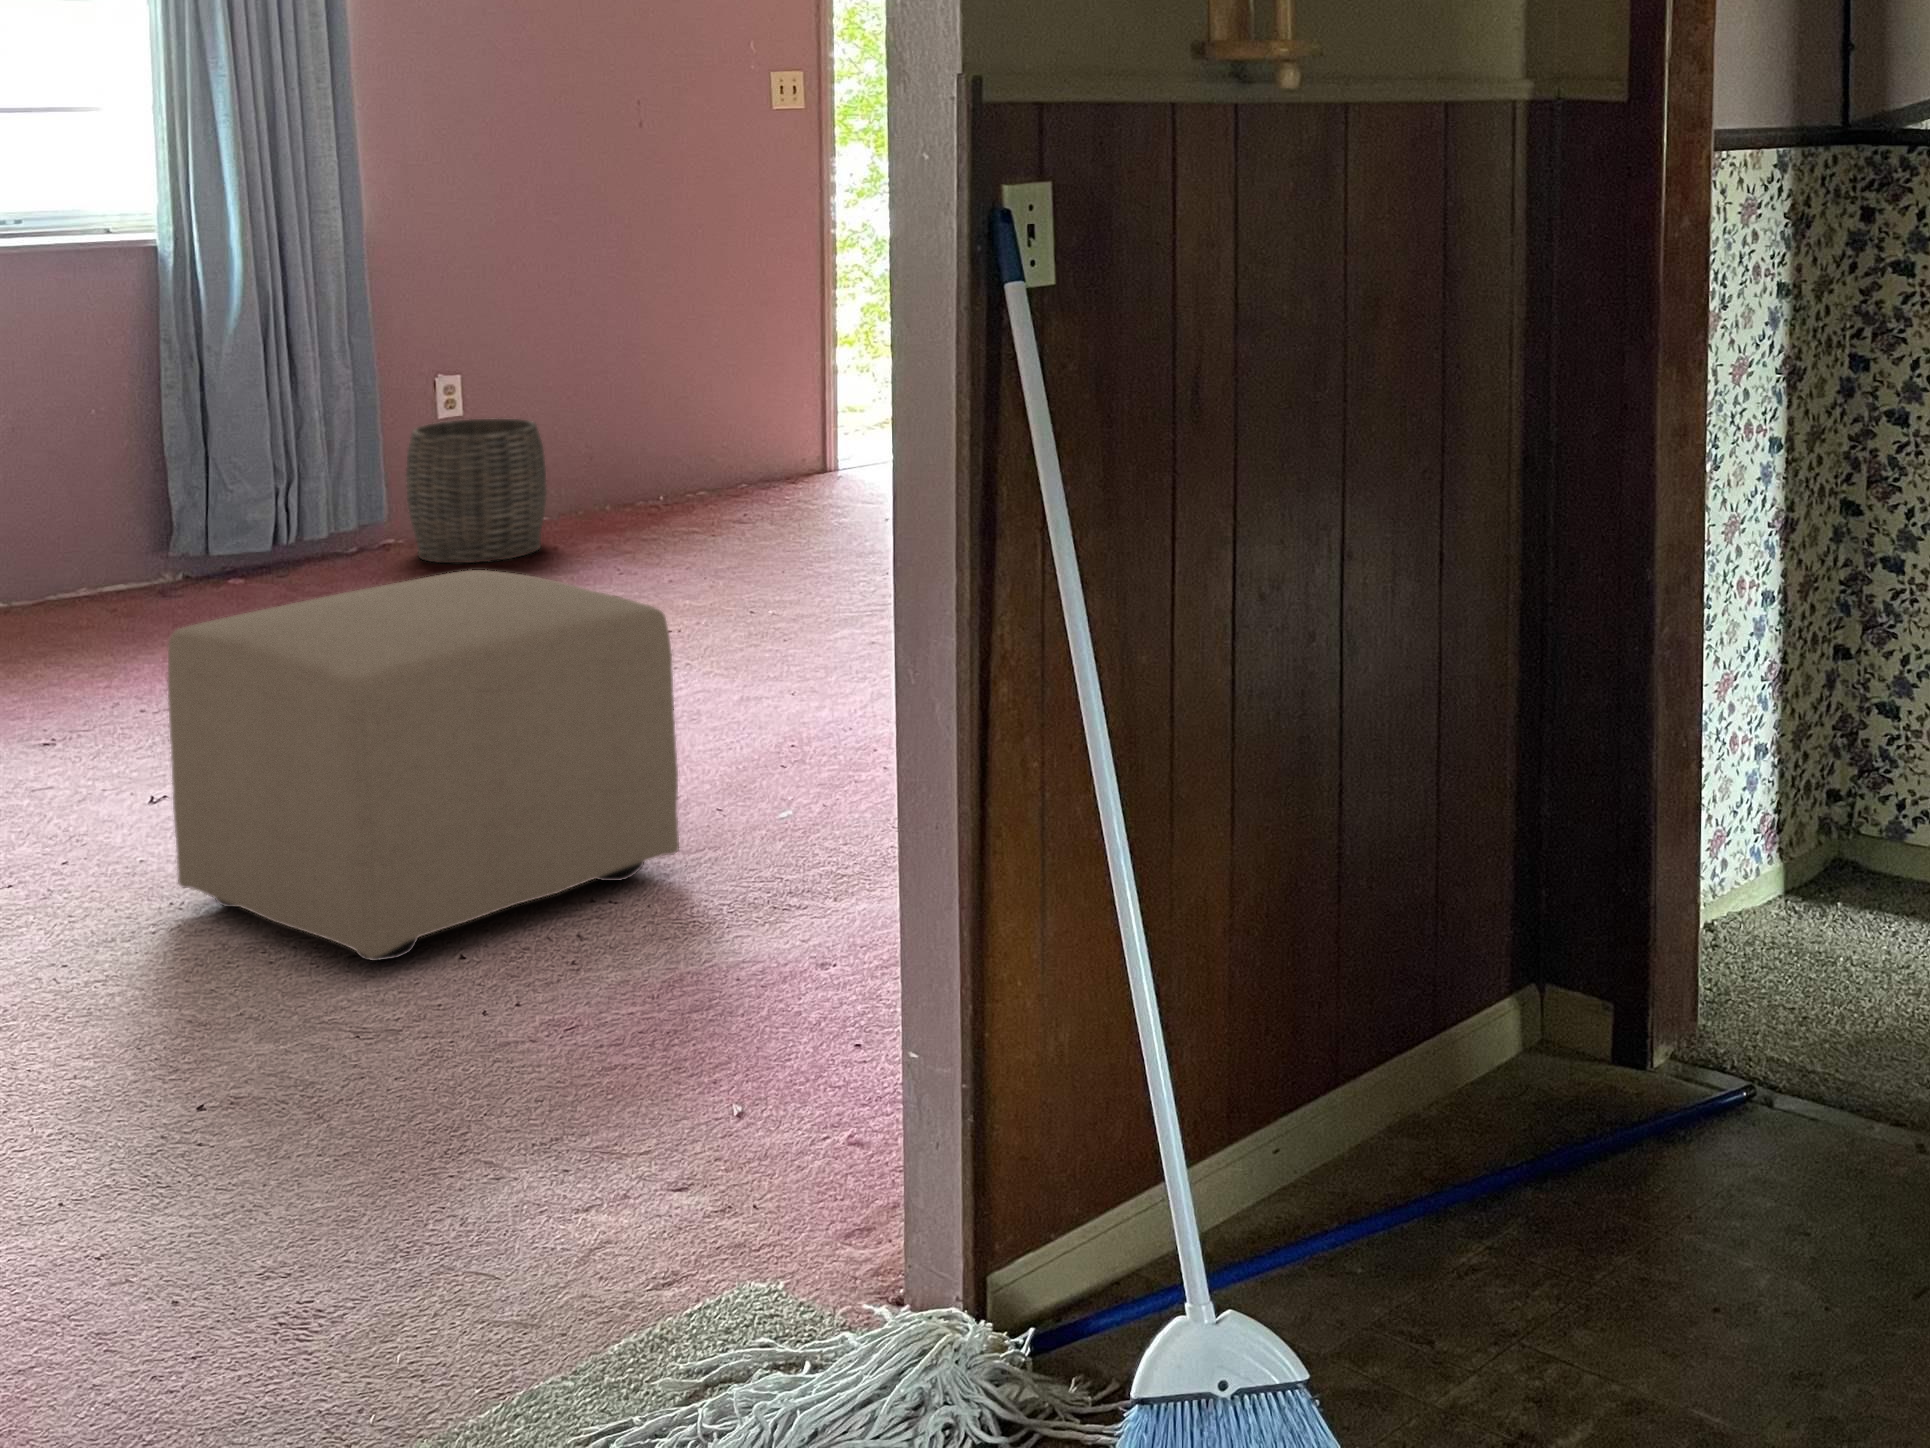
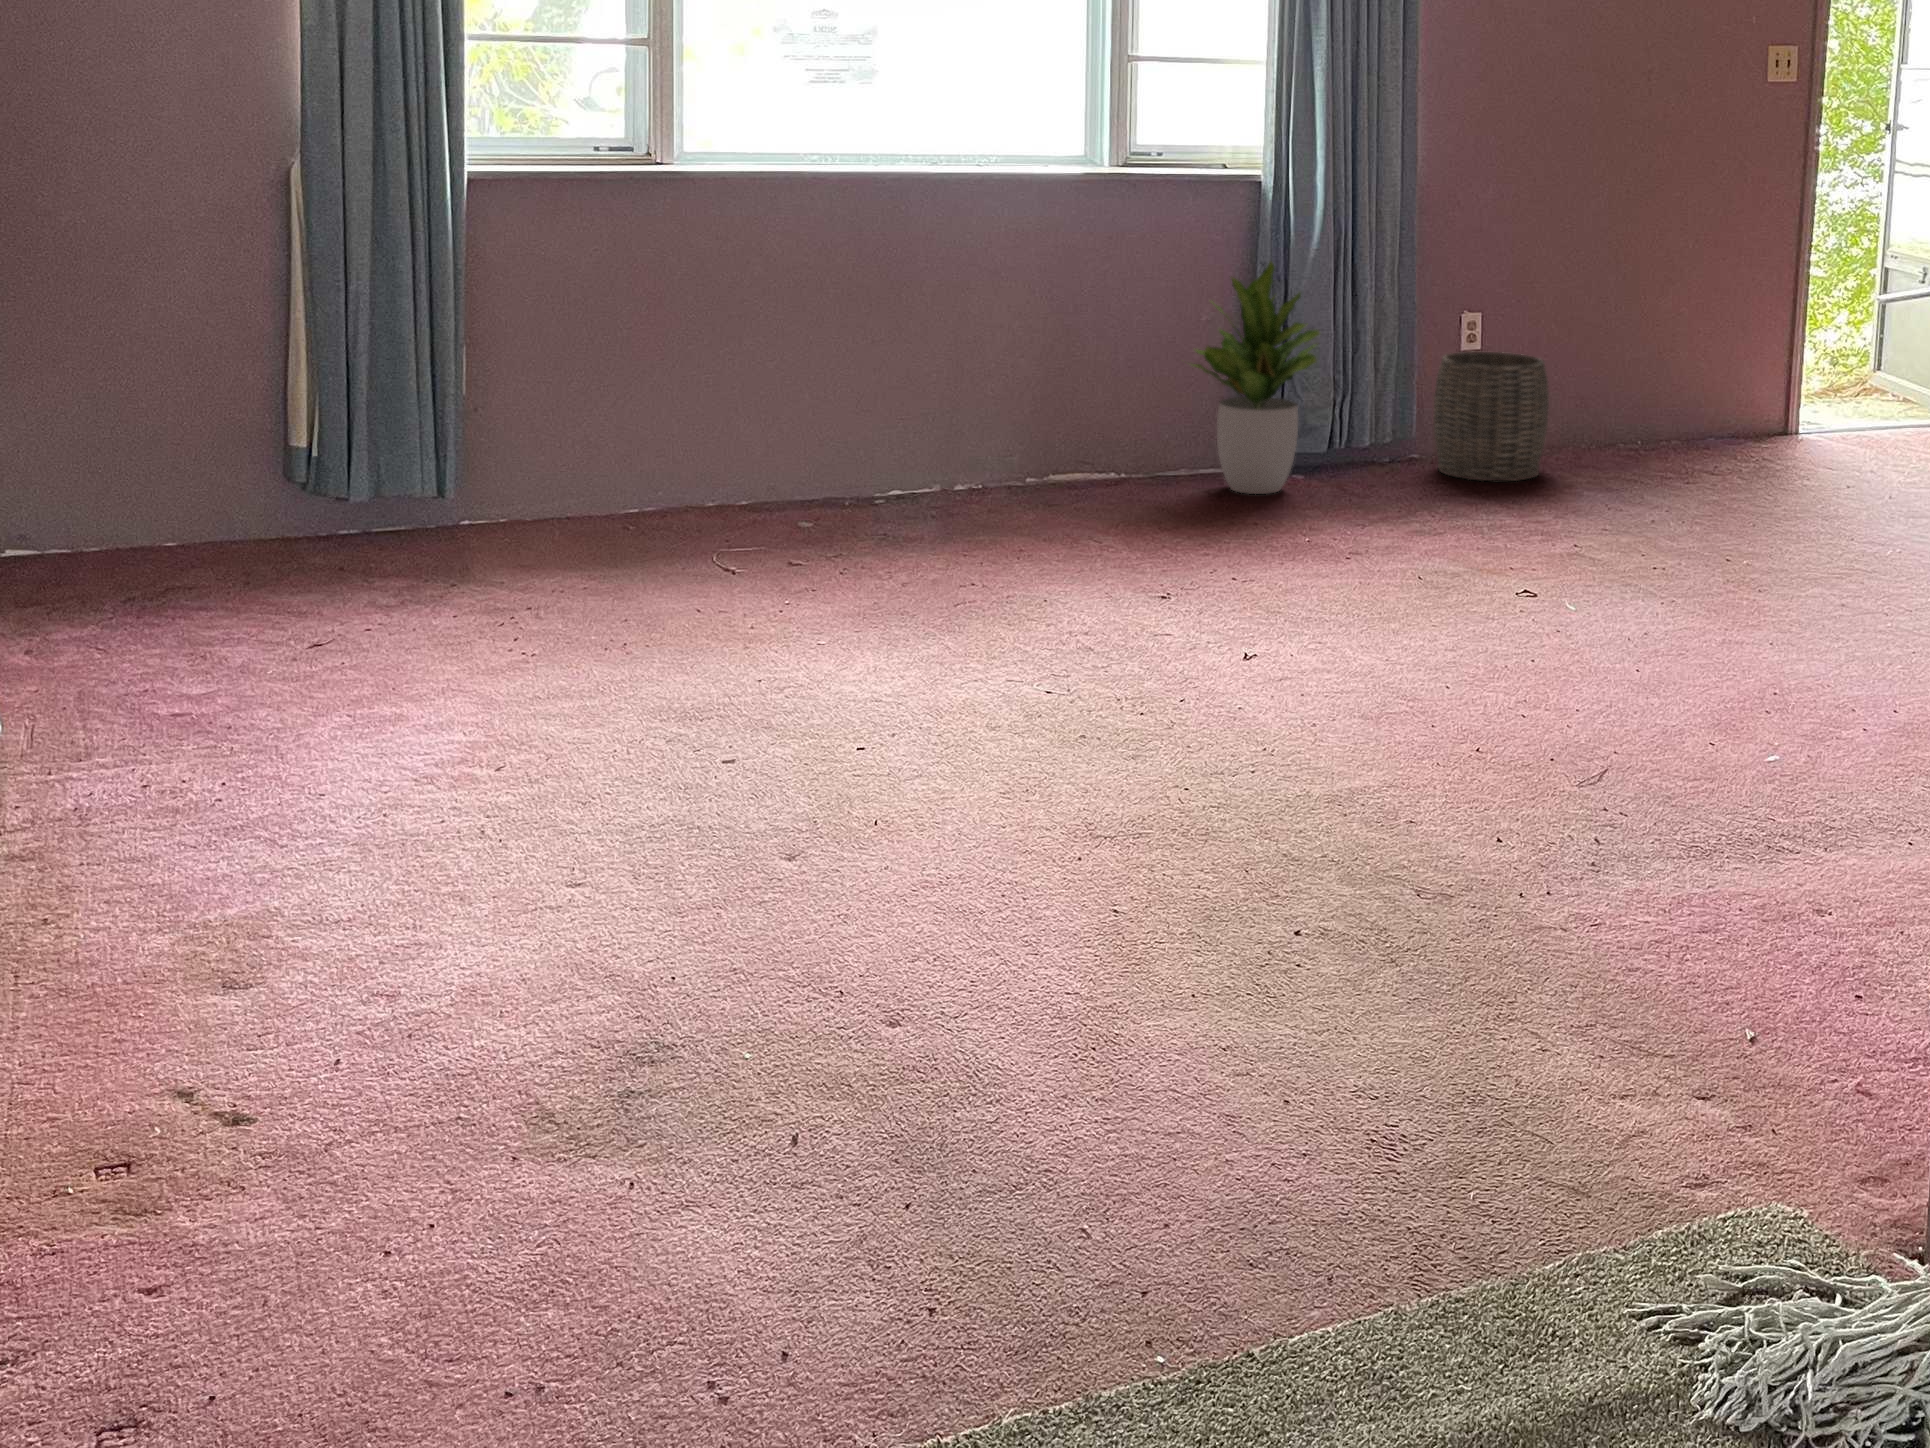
potted plant: none [62,341,251,613] -> present [1193,262,1320,494]
ottoman: present [168,570,679,961] -> none [1270,486,1691,825]

